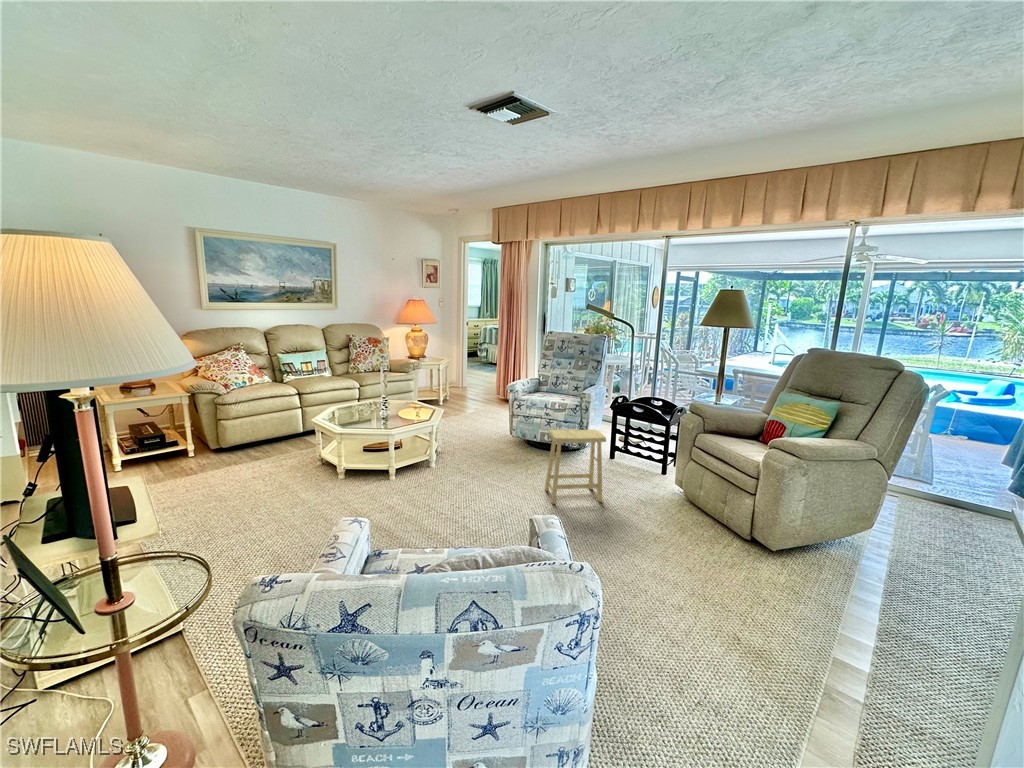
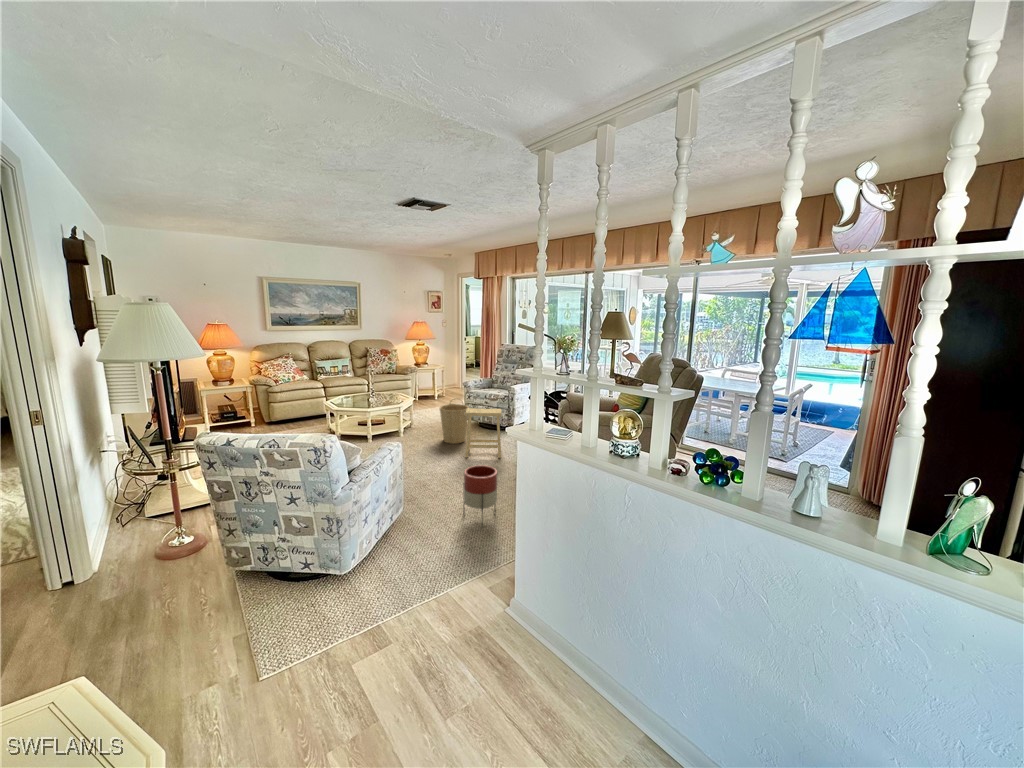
basket: none [496,412,538,479] -> present [440,403,469,444]
planter: none [633,542,703,653] -> present [463,465,497,526]

